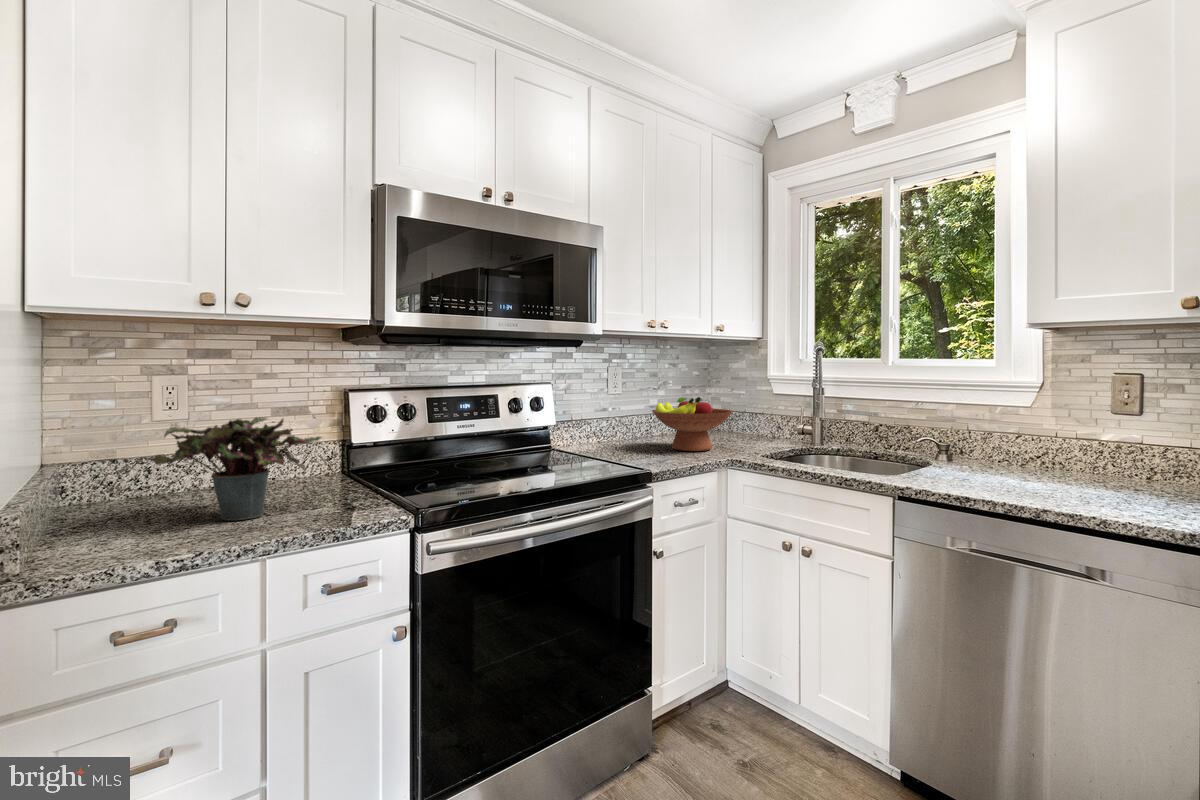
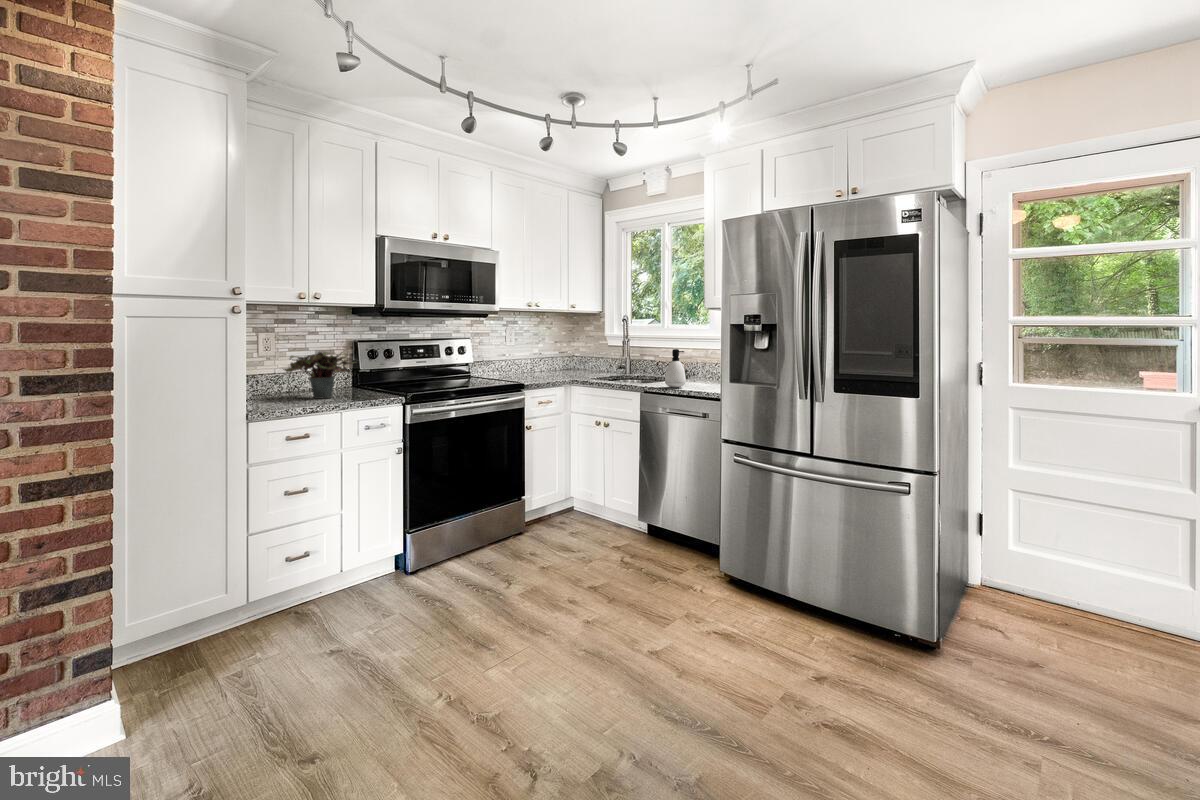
fruit bowl: present [652,397,733,451] -> none [530,346,577,377]
soap dispenser: none [954,410,1008,491] -> present [665,349,686,388]

